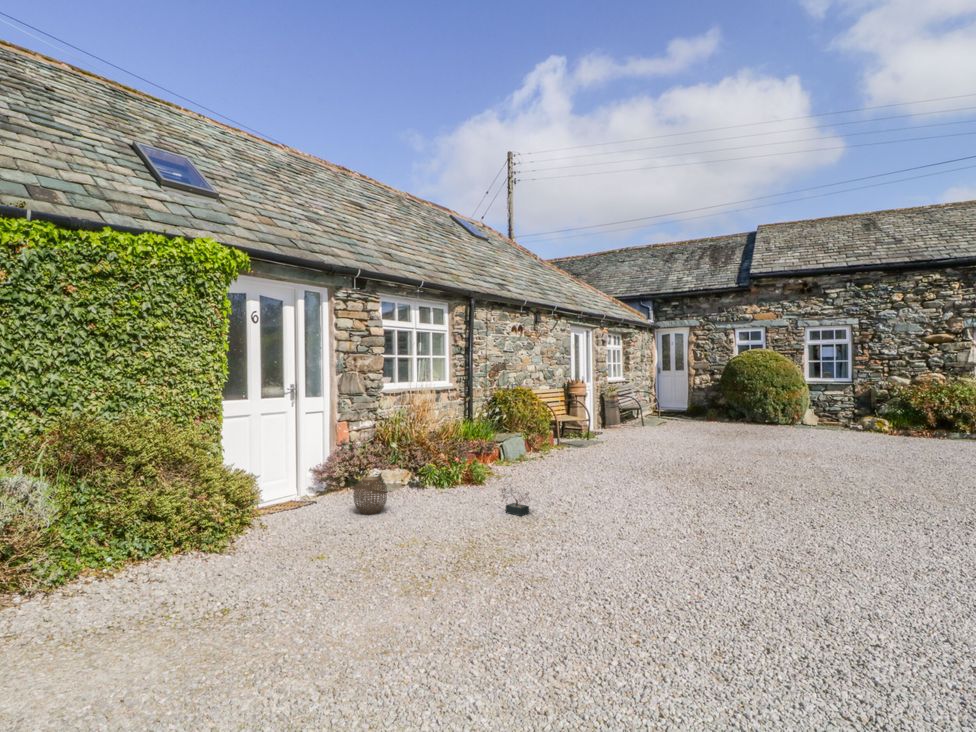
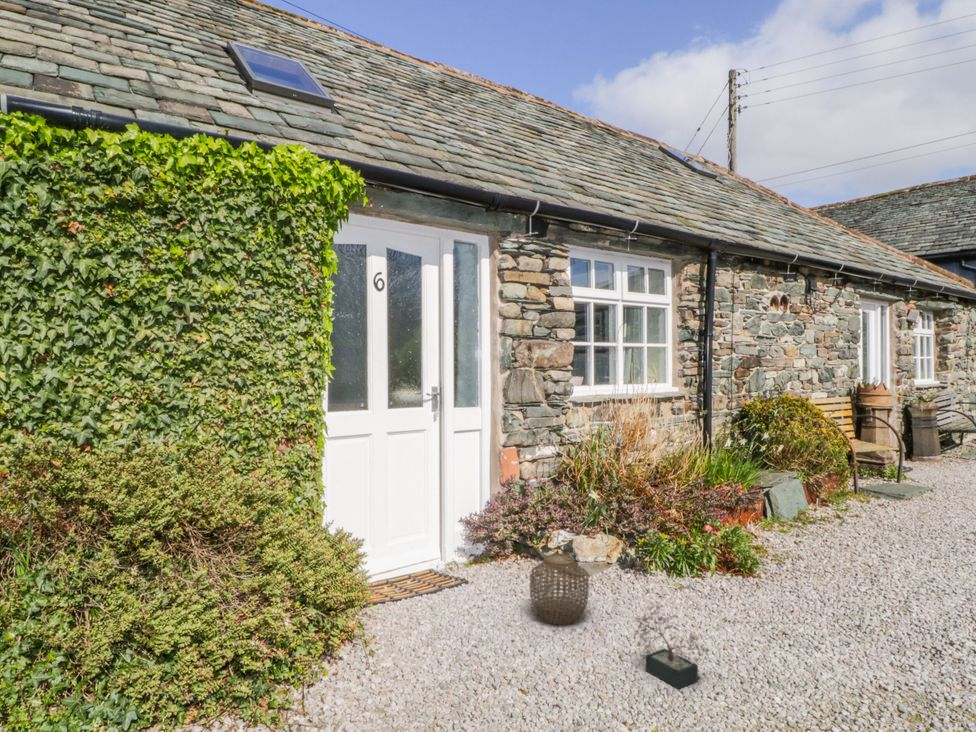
decorative plant: present [499,483,532,516] -> present [633,605,707,689]

